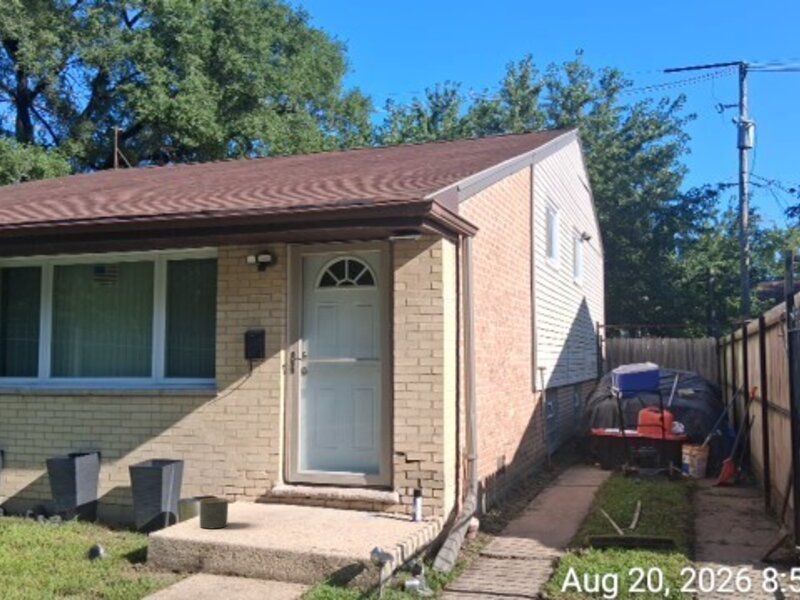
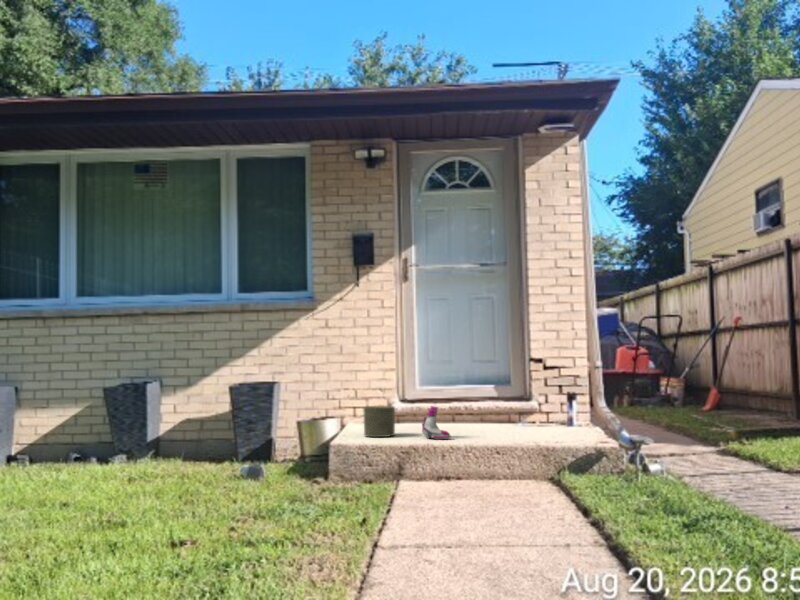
boots: none [238,503,262,537] -> present [422,406,450,439]

